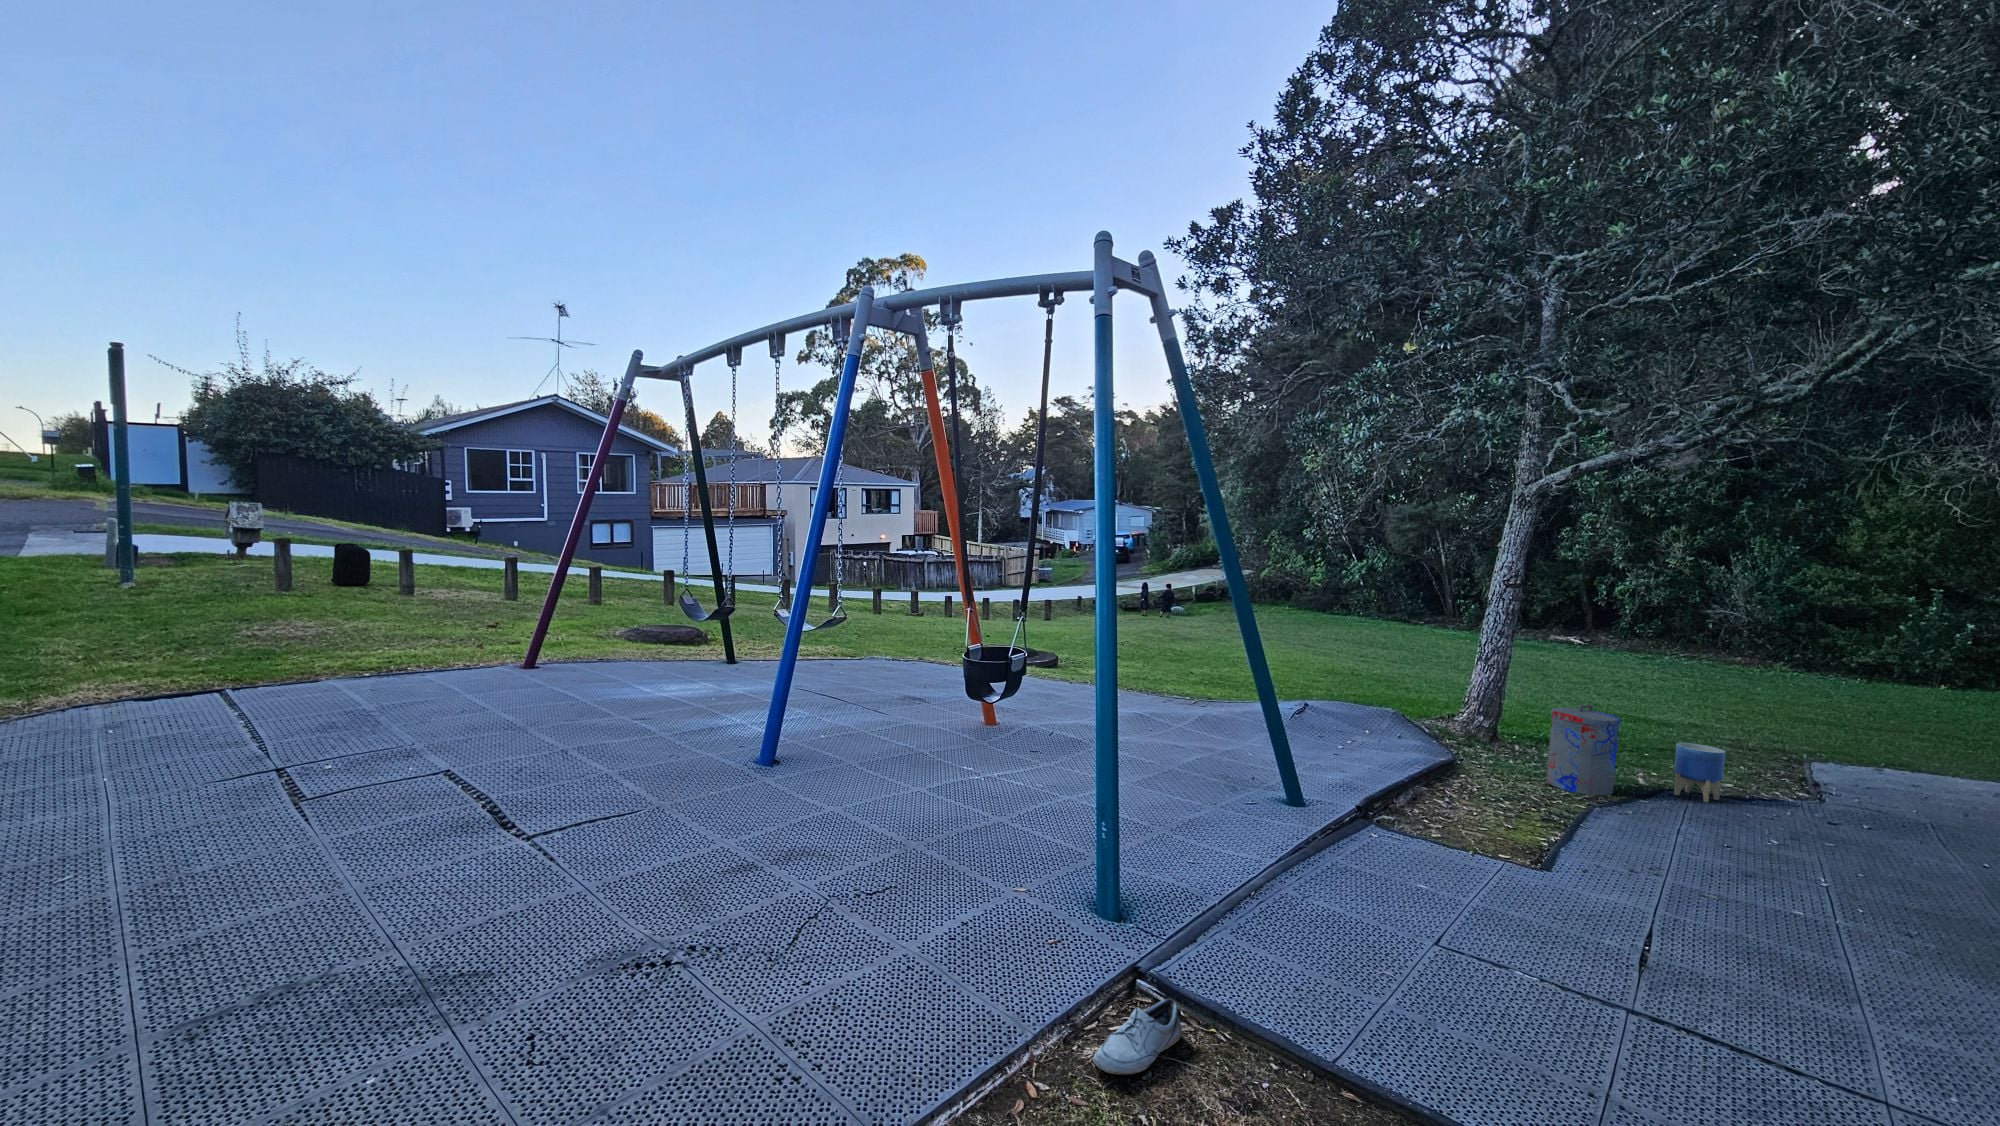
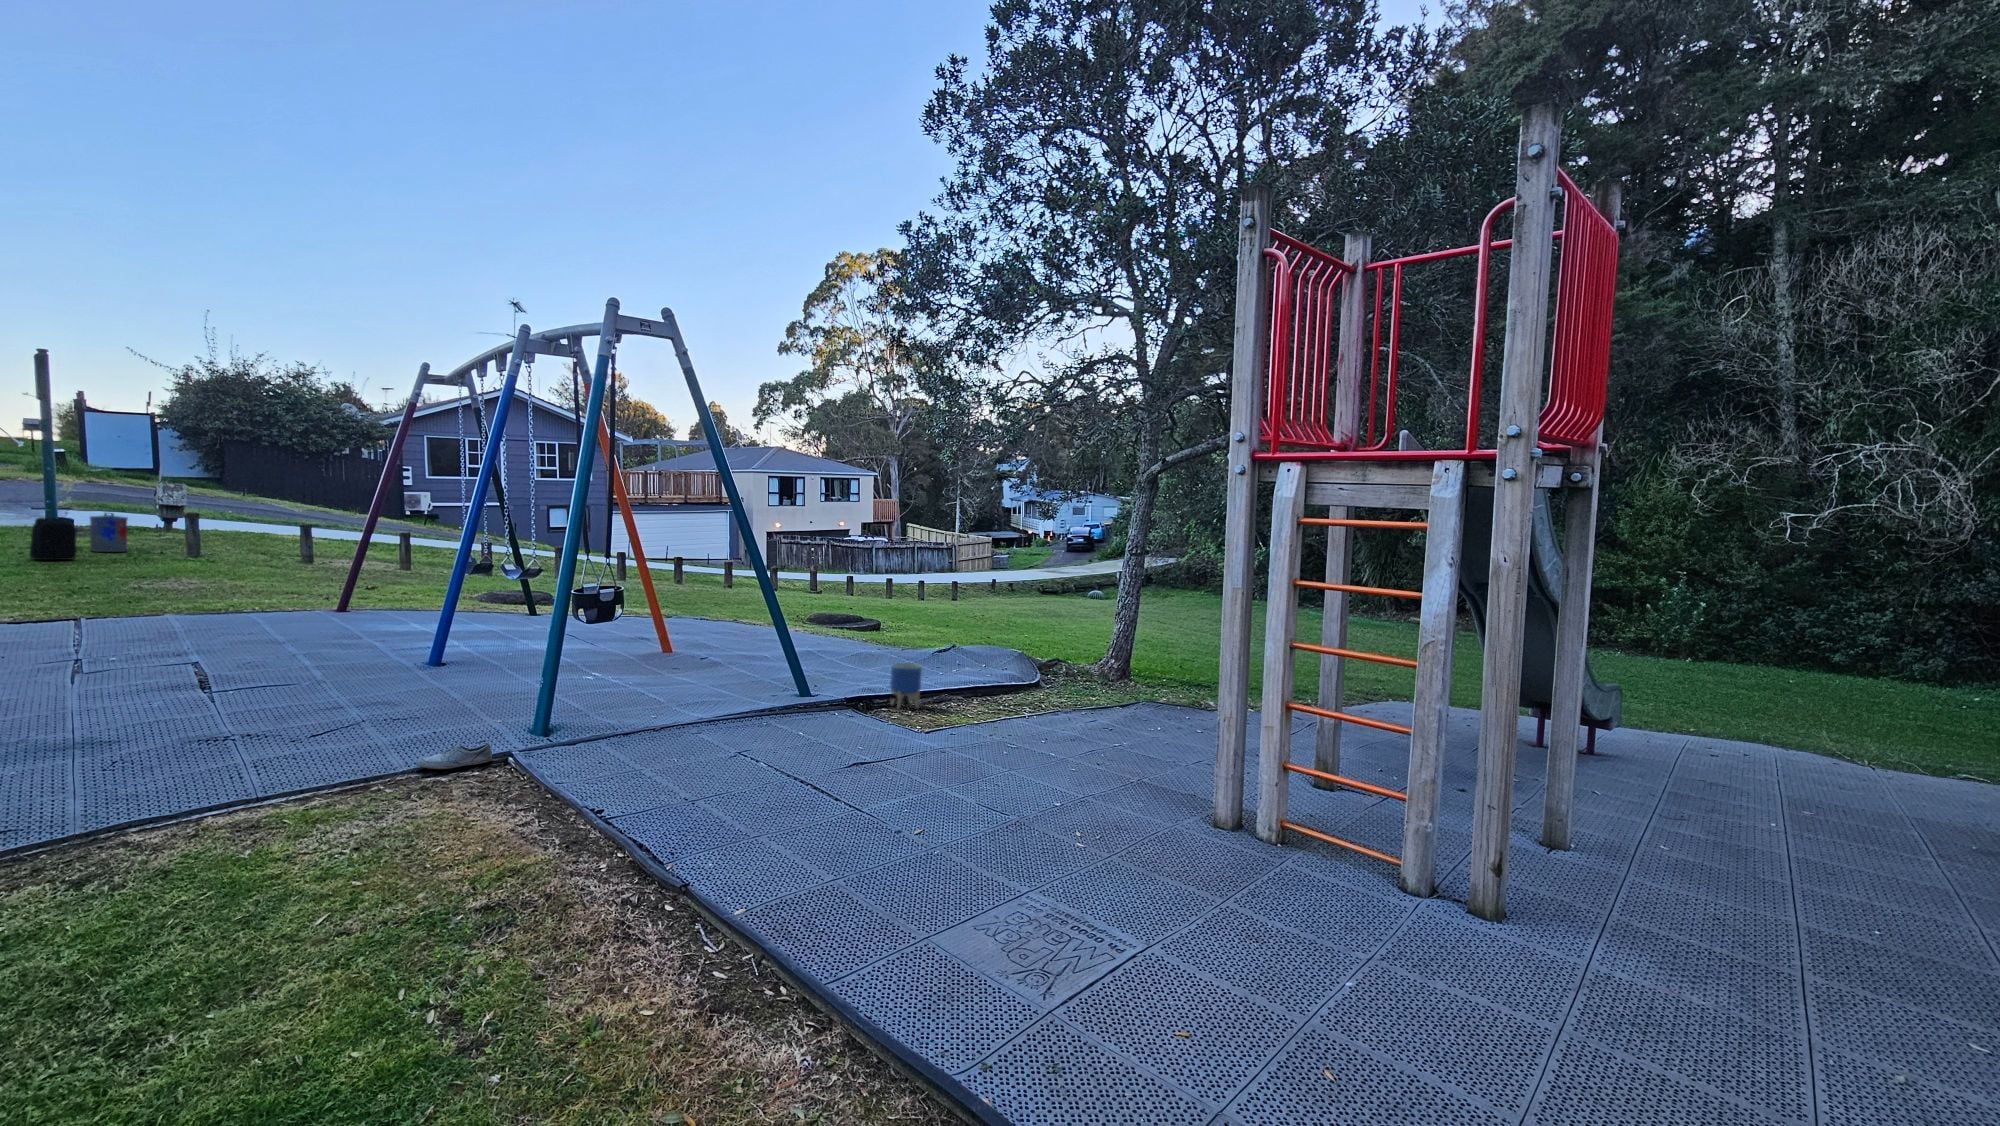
backpack: present [331,543,371,585] -> present [30,518,76,560]
trash can: present [1547,705,1620,795] -> present [90,513,128,552]
planter: present [1674,743,1725,802] -> present [890,663,922,709]

